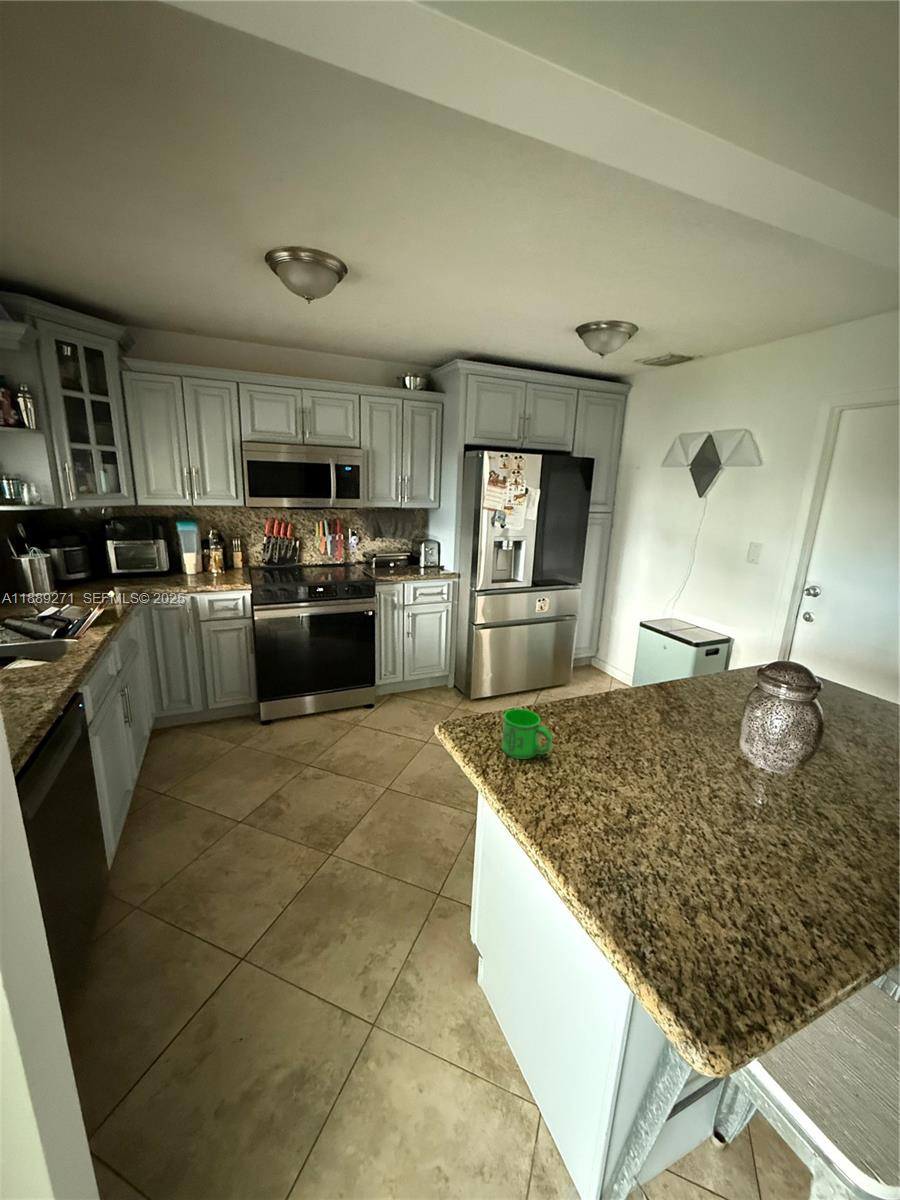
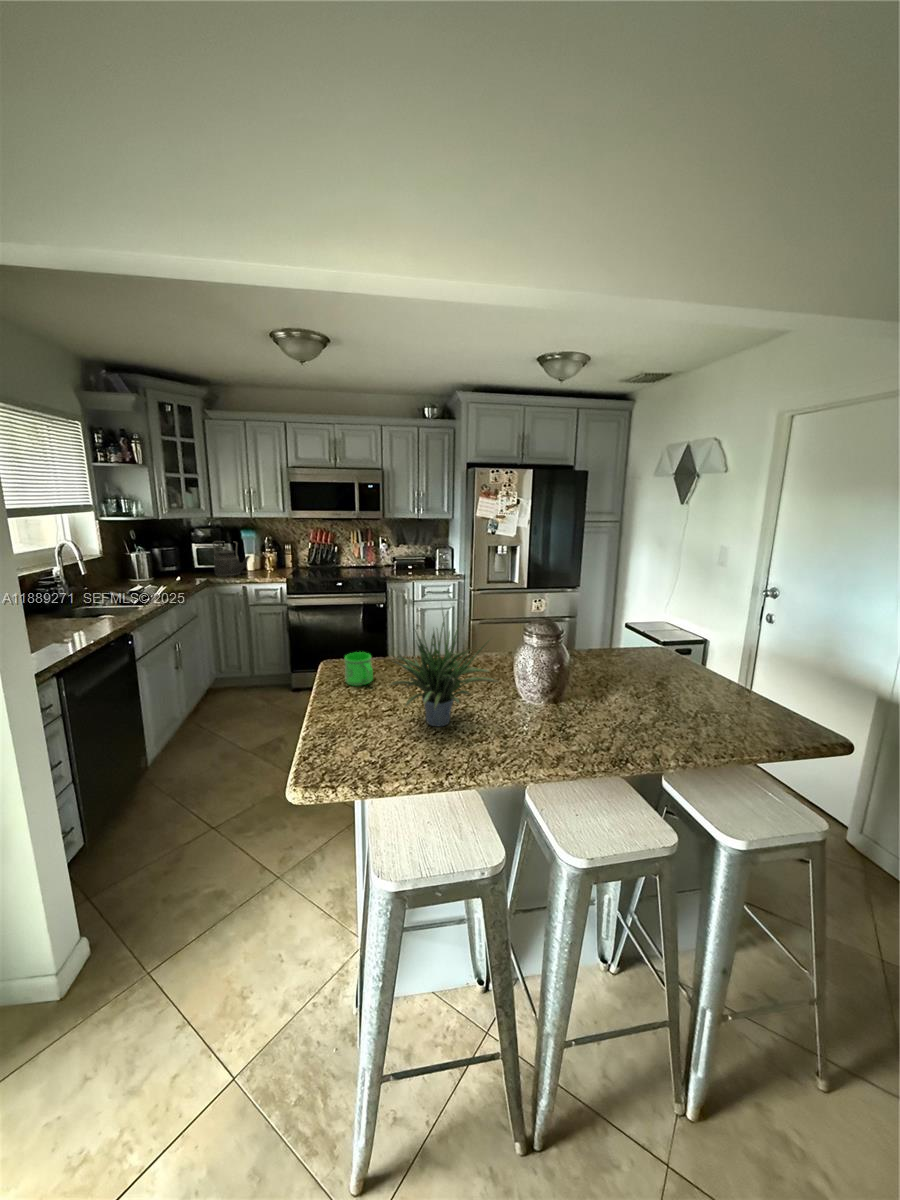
kettle: none [140,537,195,584] -> present [213,542,250,576]
potted plant: none [630,644,804,822] -> present [389,614,499,726]

